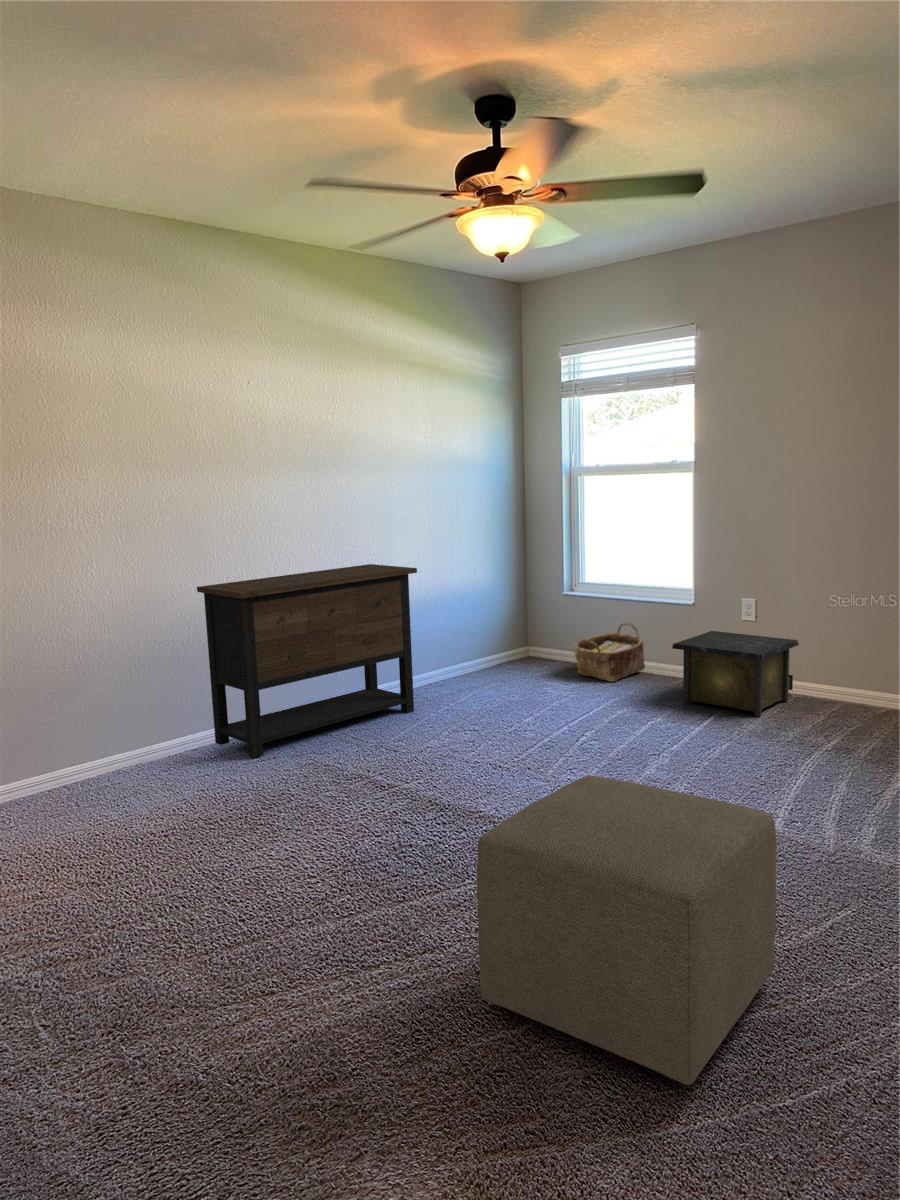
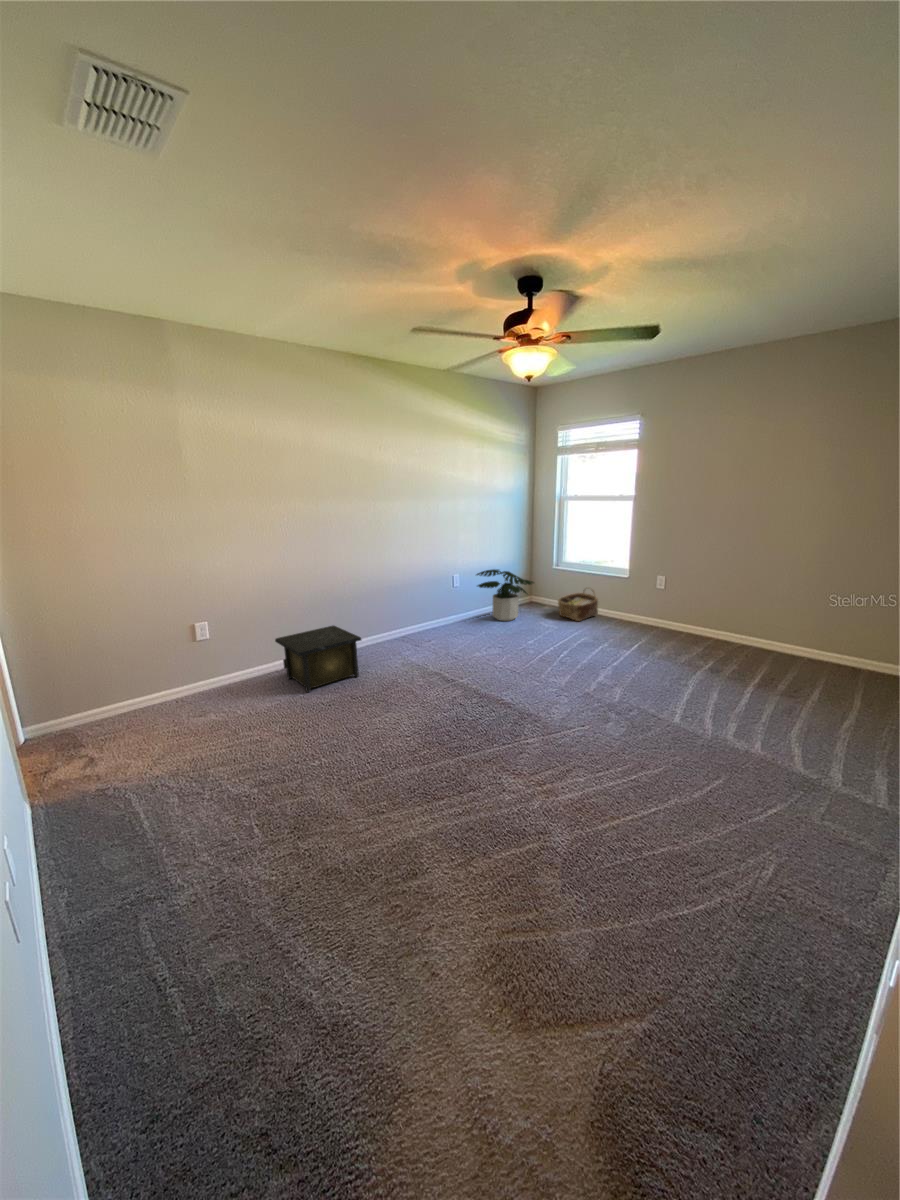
dresser: present [197,564,417,758] -> none [349,552,471,661]
potted plant: none [427,595,532,686] -> present [477,569,534,621]
nightstand: present [672,631,799,716] -> present [275,626,361,692]
ottoman: present [477,775,777,1085] -> none [502,698,685,900]

